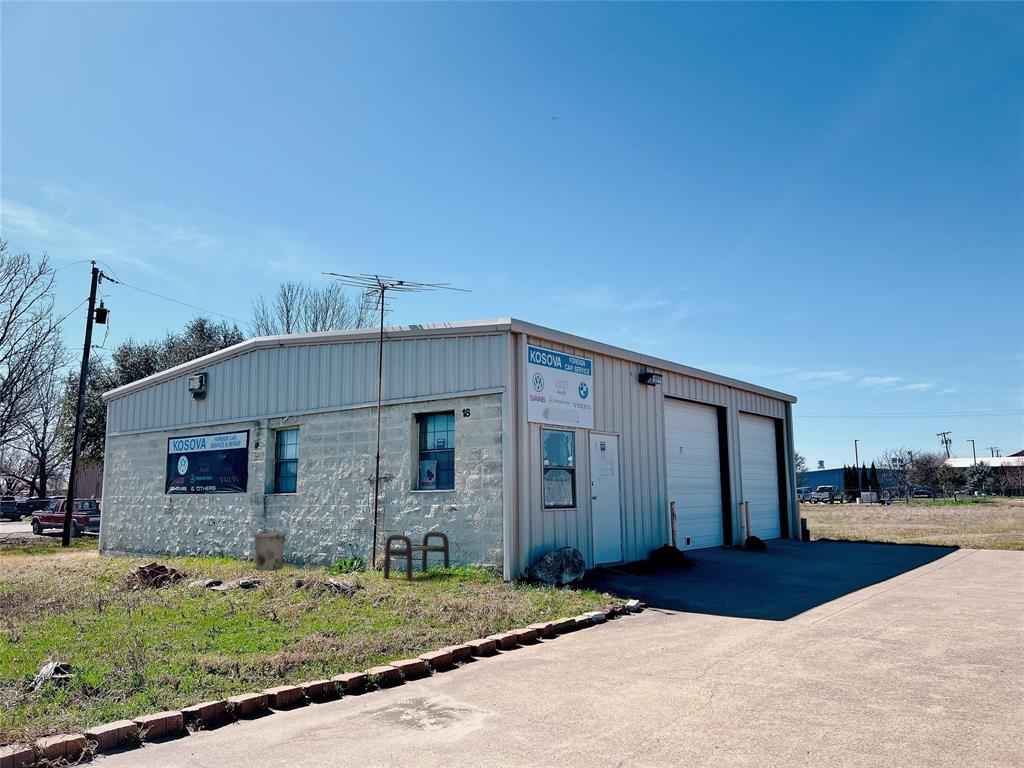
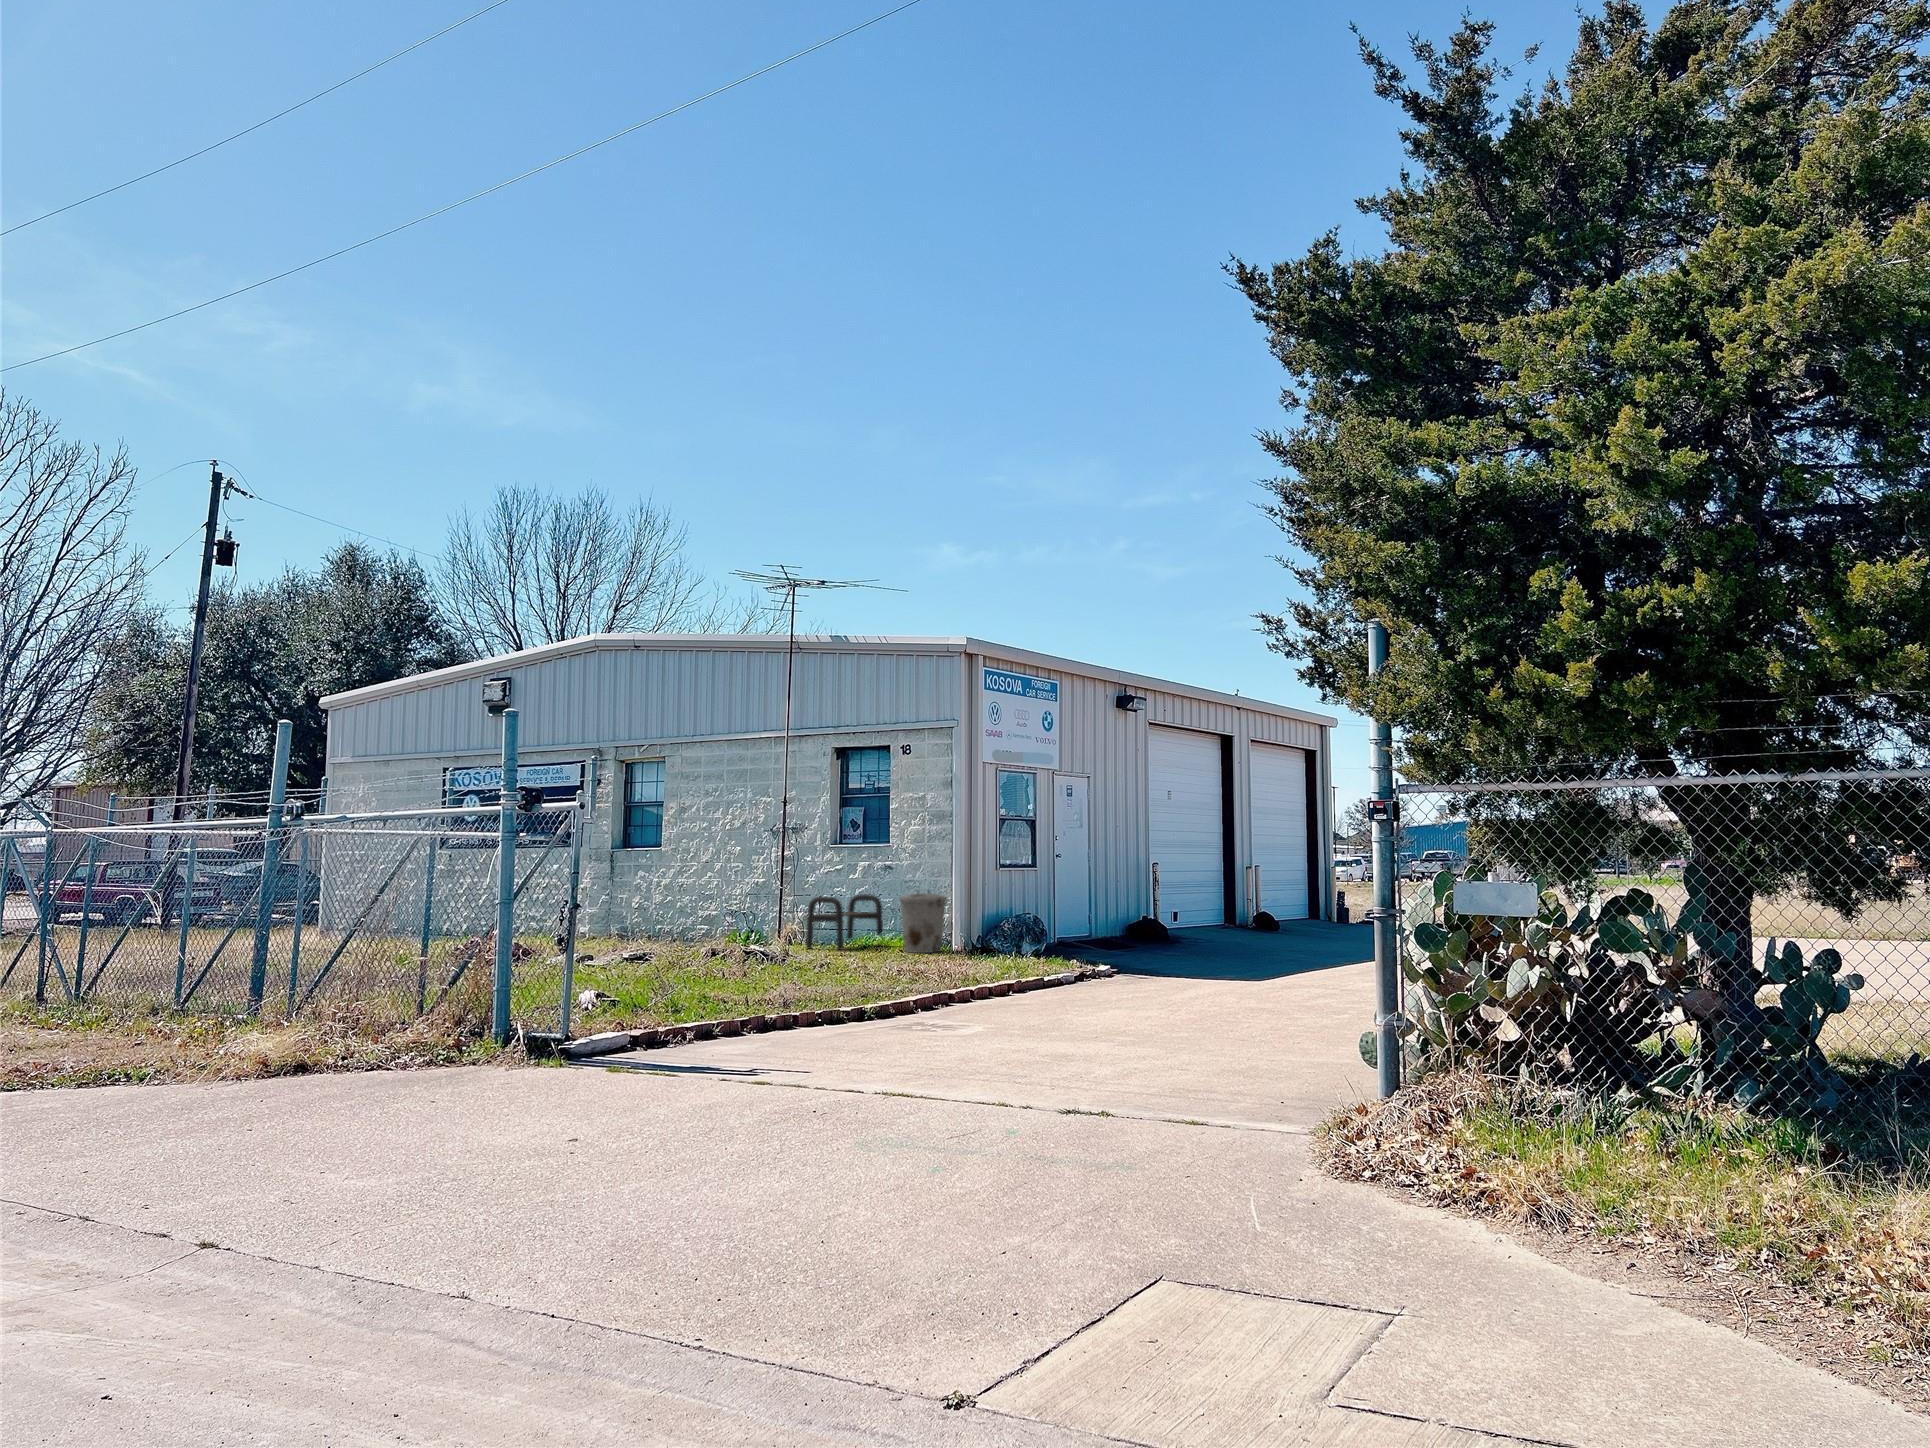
trash can: present [253,529,287,570] -> present [899,890,948,953]

